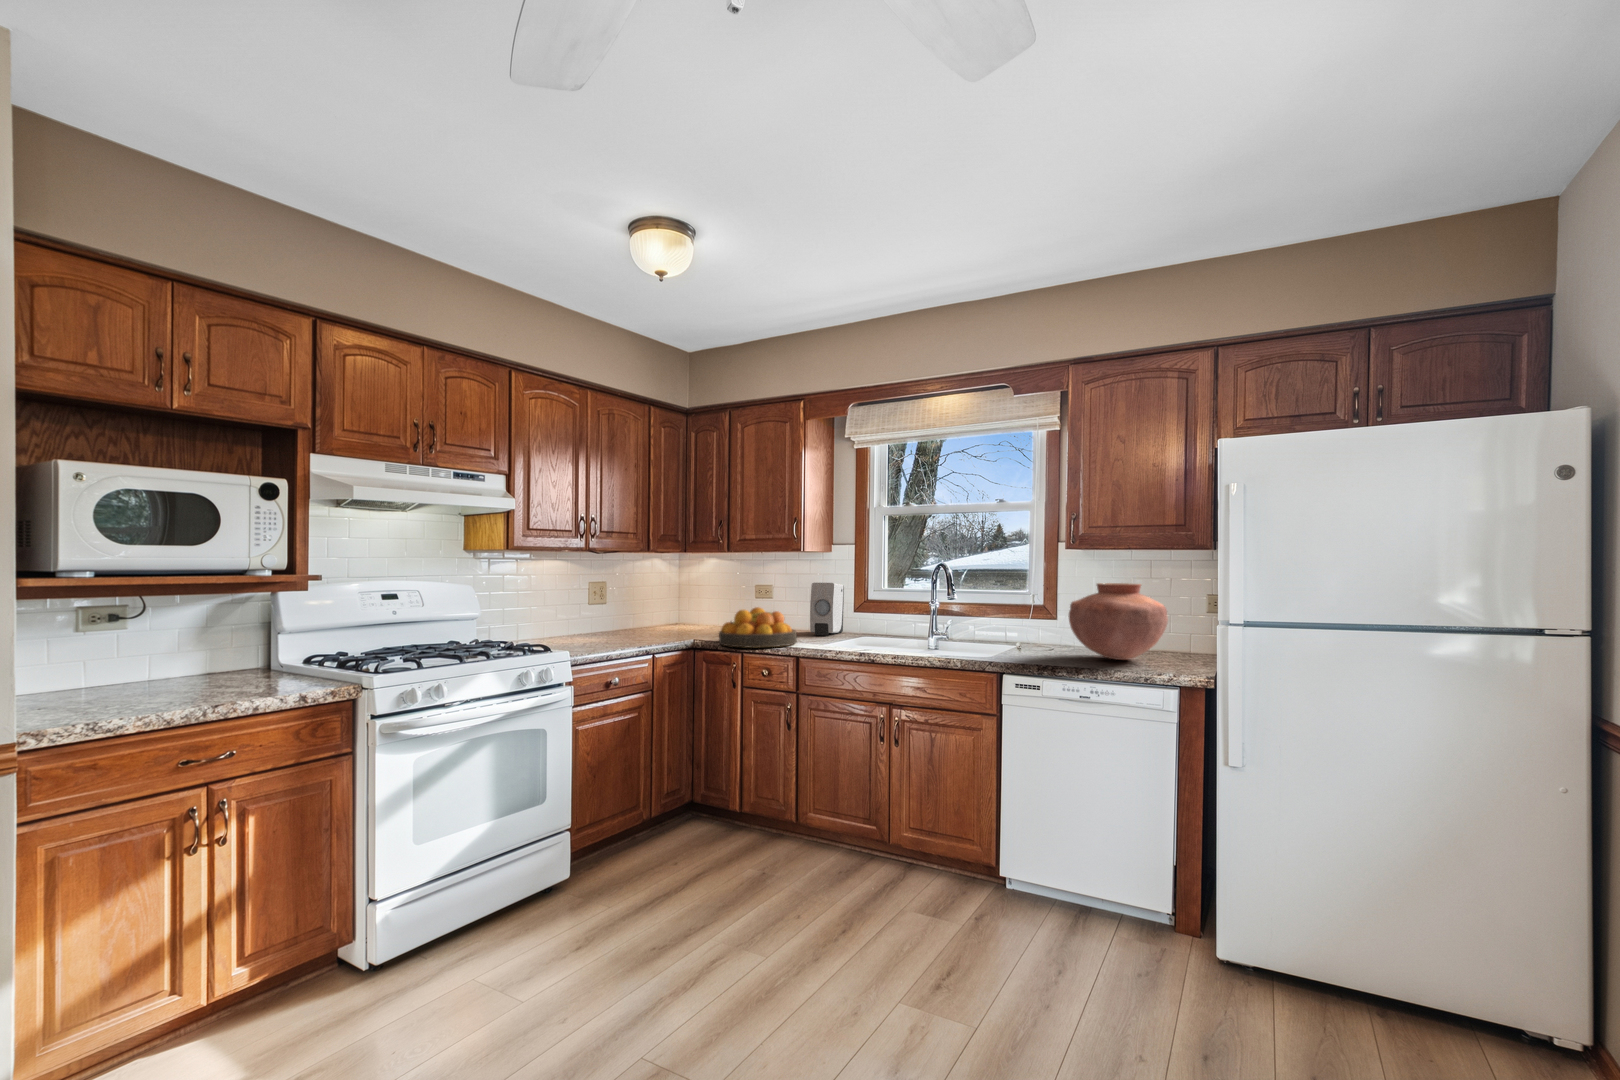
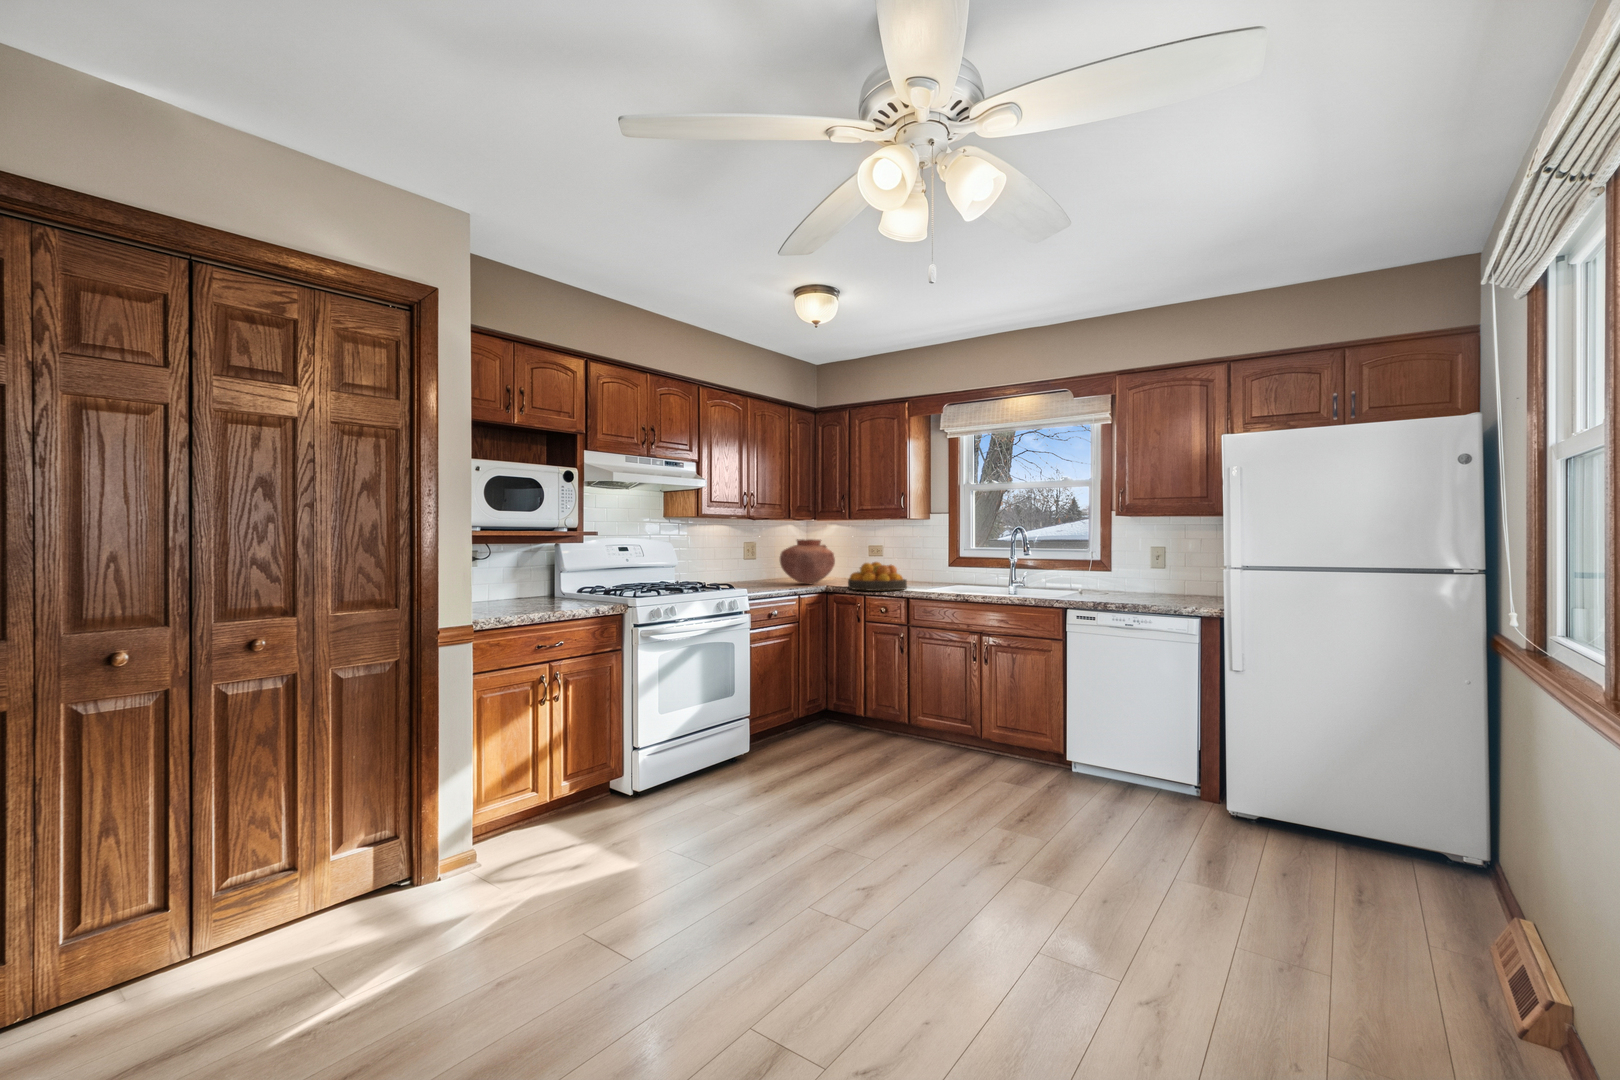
soap dispenser: present [810,583,844,635] -> none [915,544,941,584]
vase: present [1068,583,1168,660] -> present [780,539,835,584]

